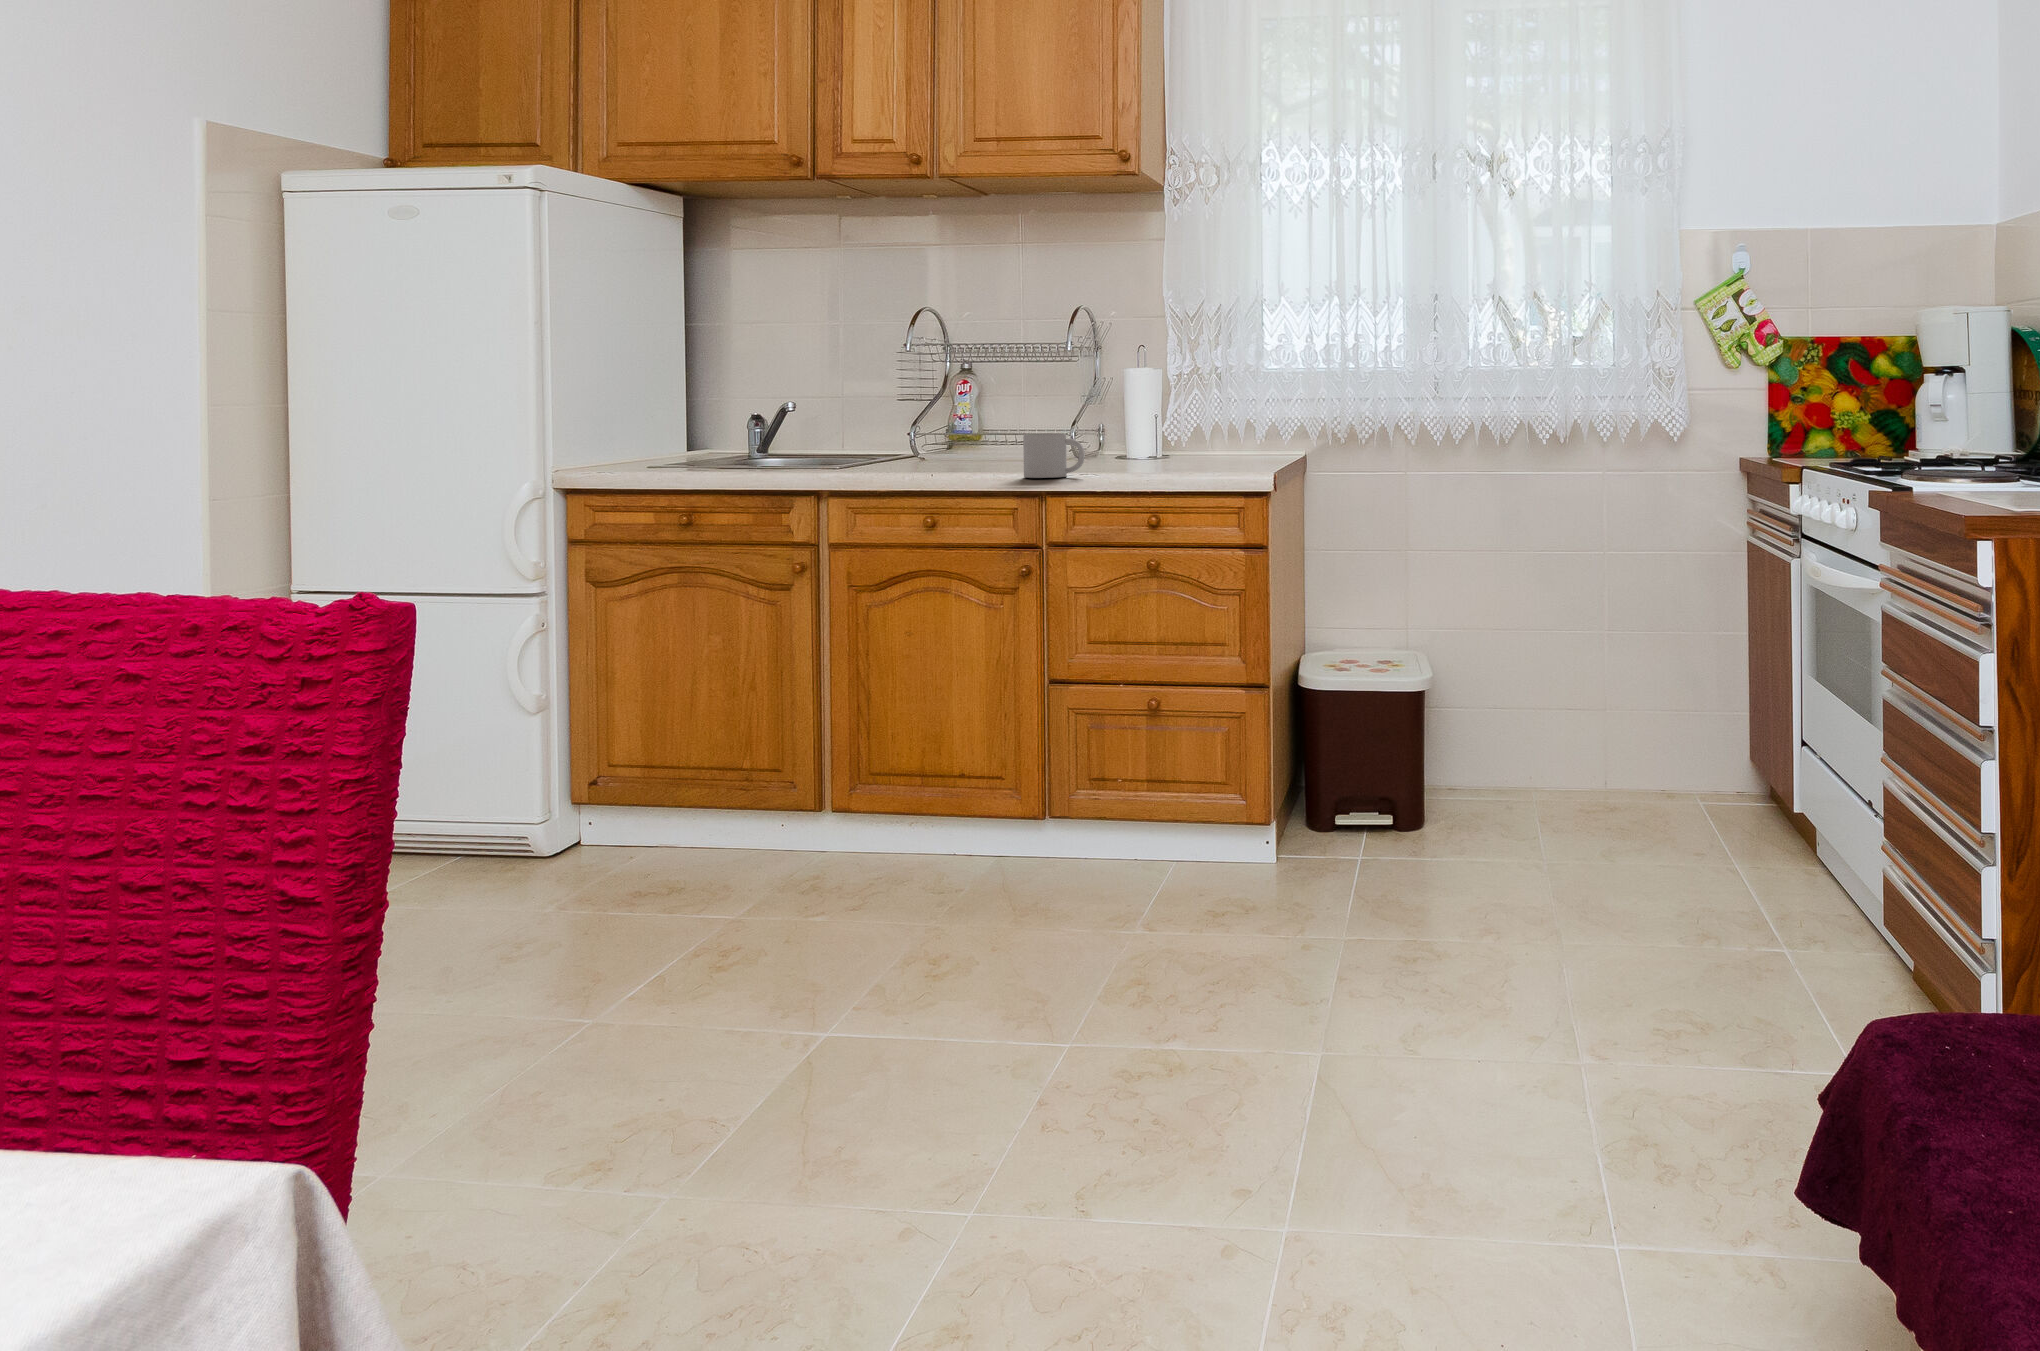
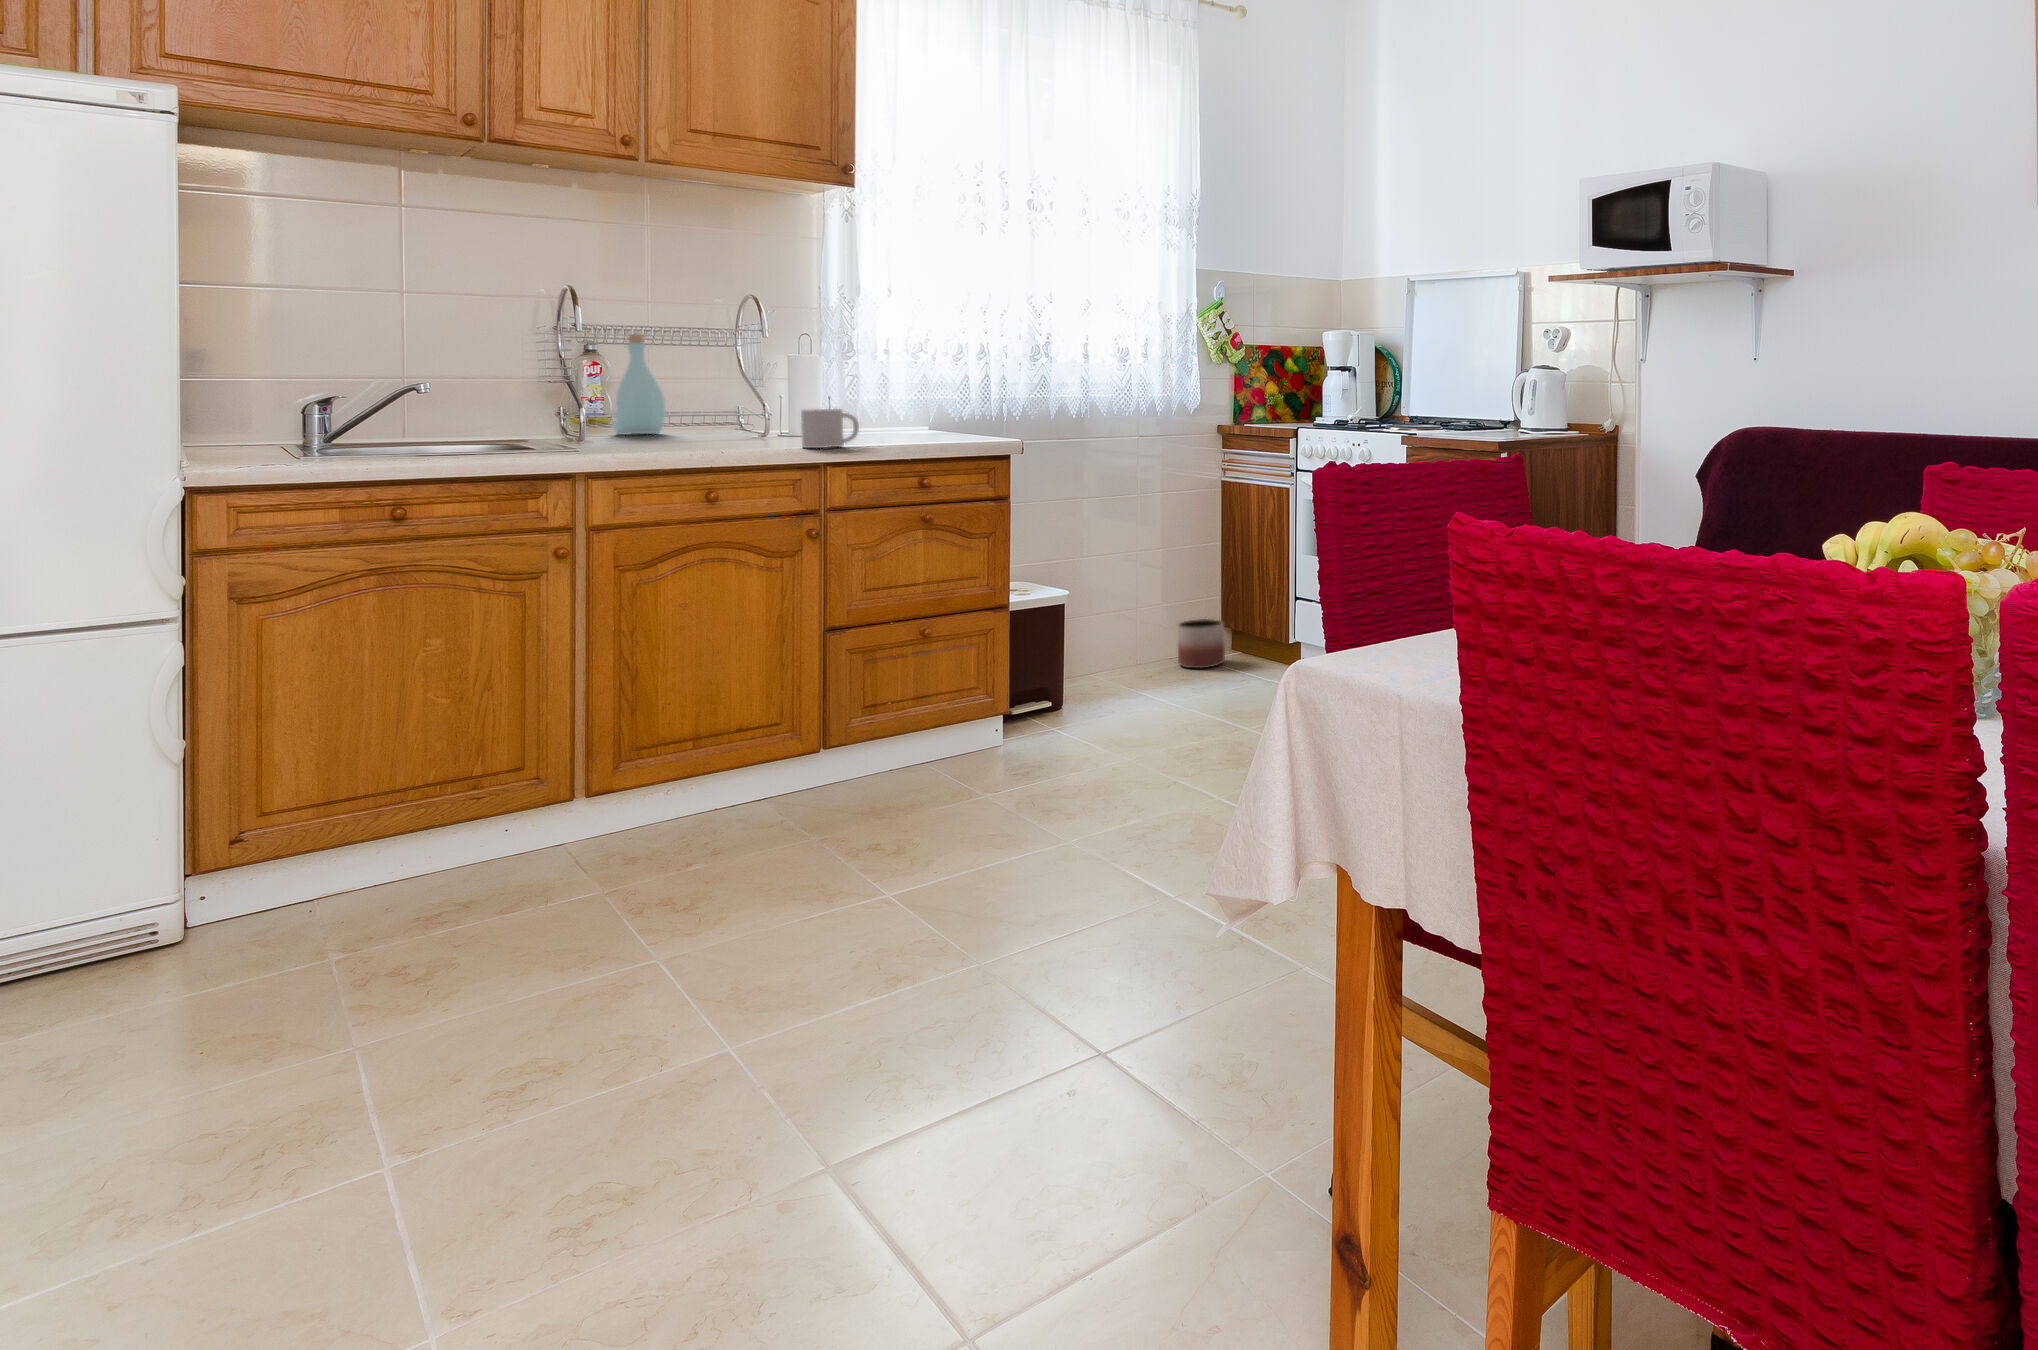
bottle: none [975,352,1023,453] -> present [612,334,666,435]
planter: none [1643,747,1714,823] -> present [1178,619,1225,668]

